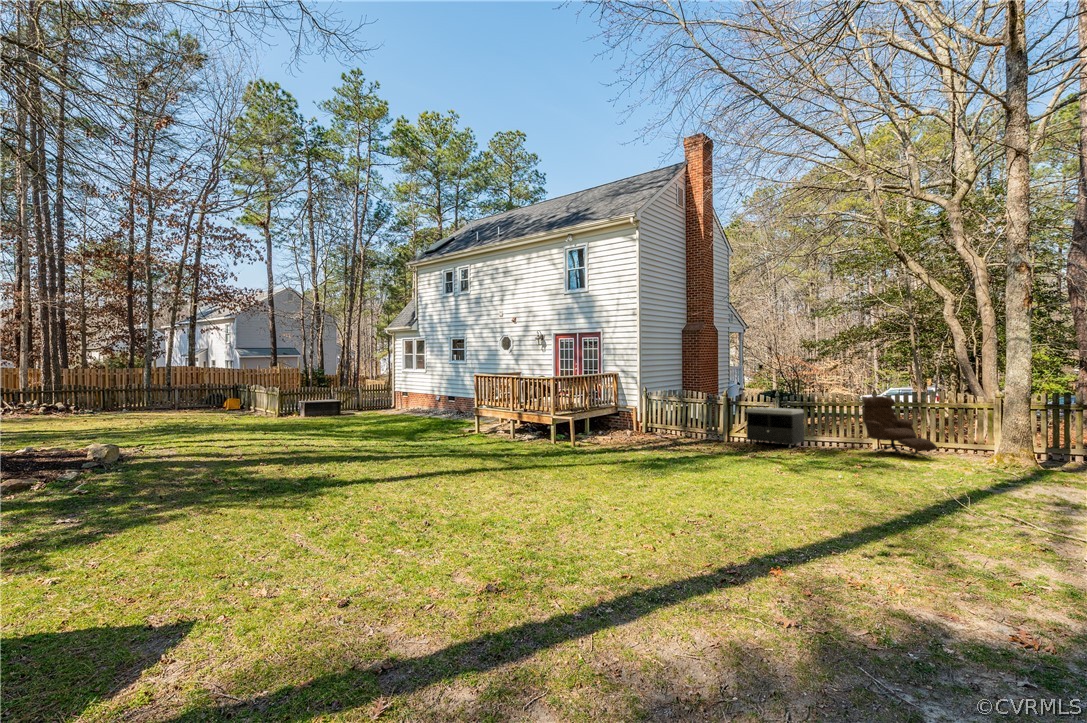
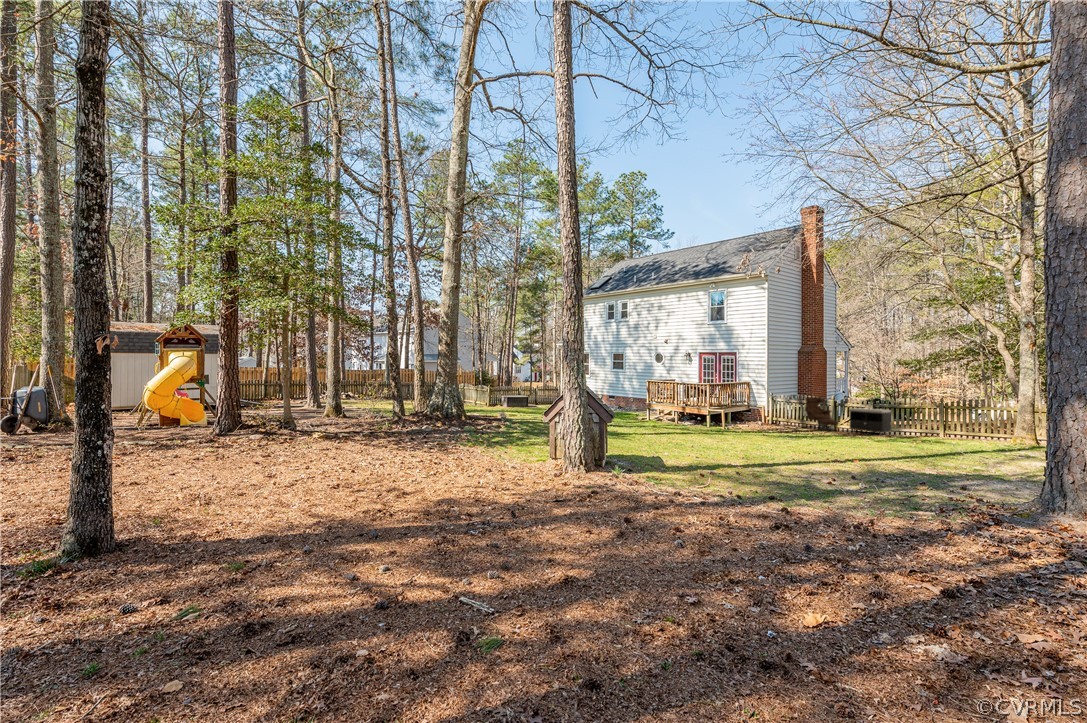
lounge chair: present [863,396,937,459] -> present [805,397,837,428]

